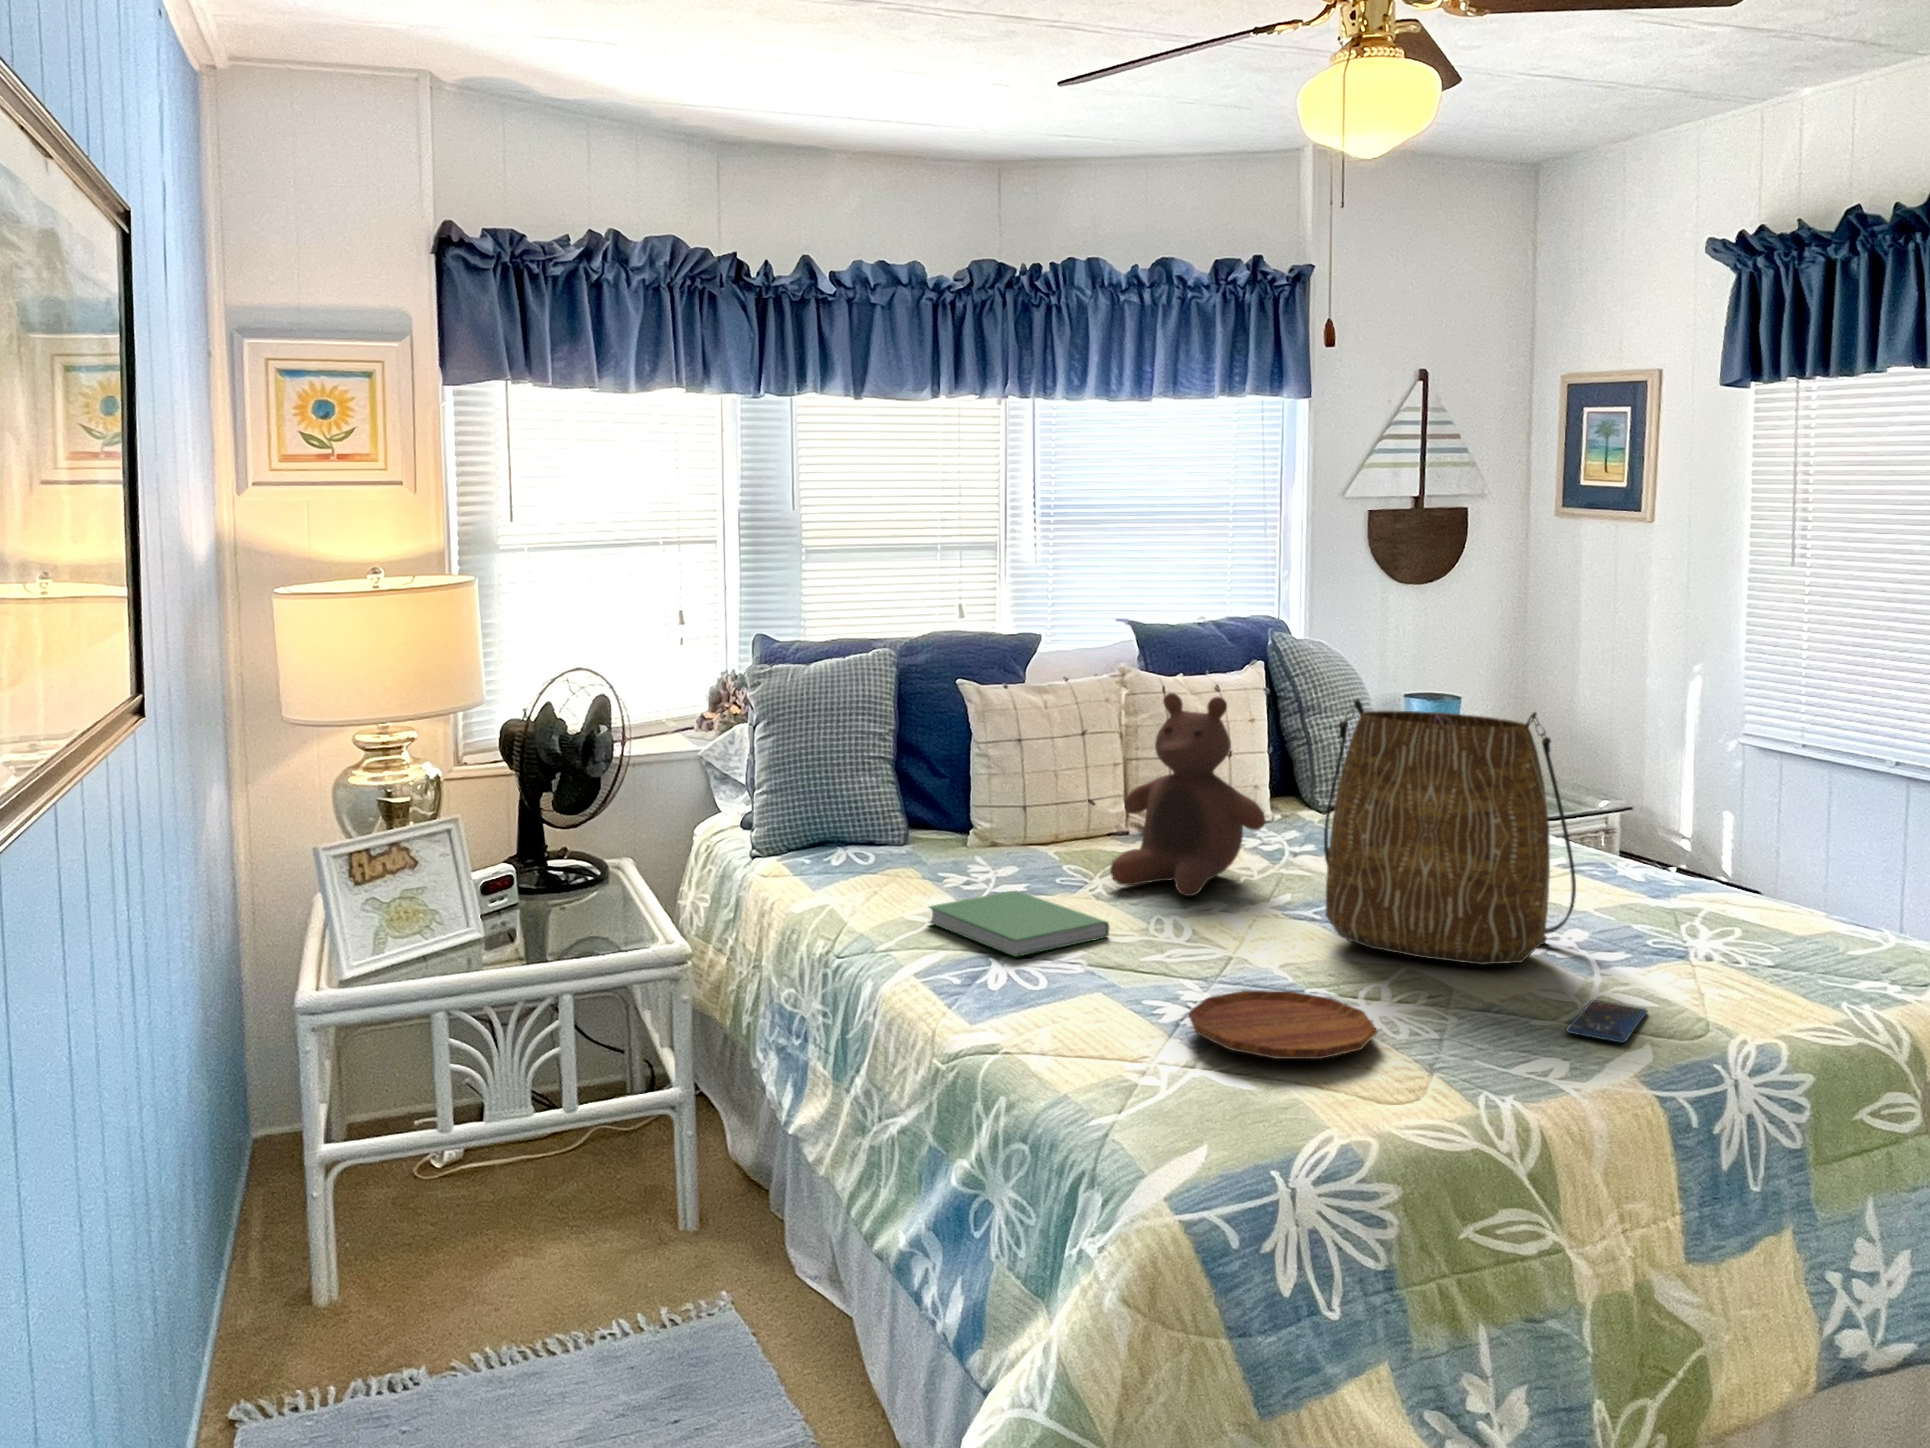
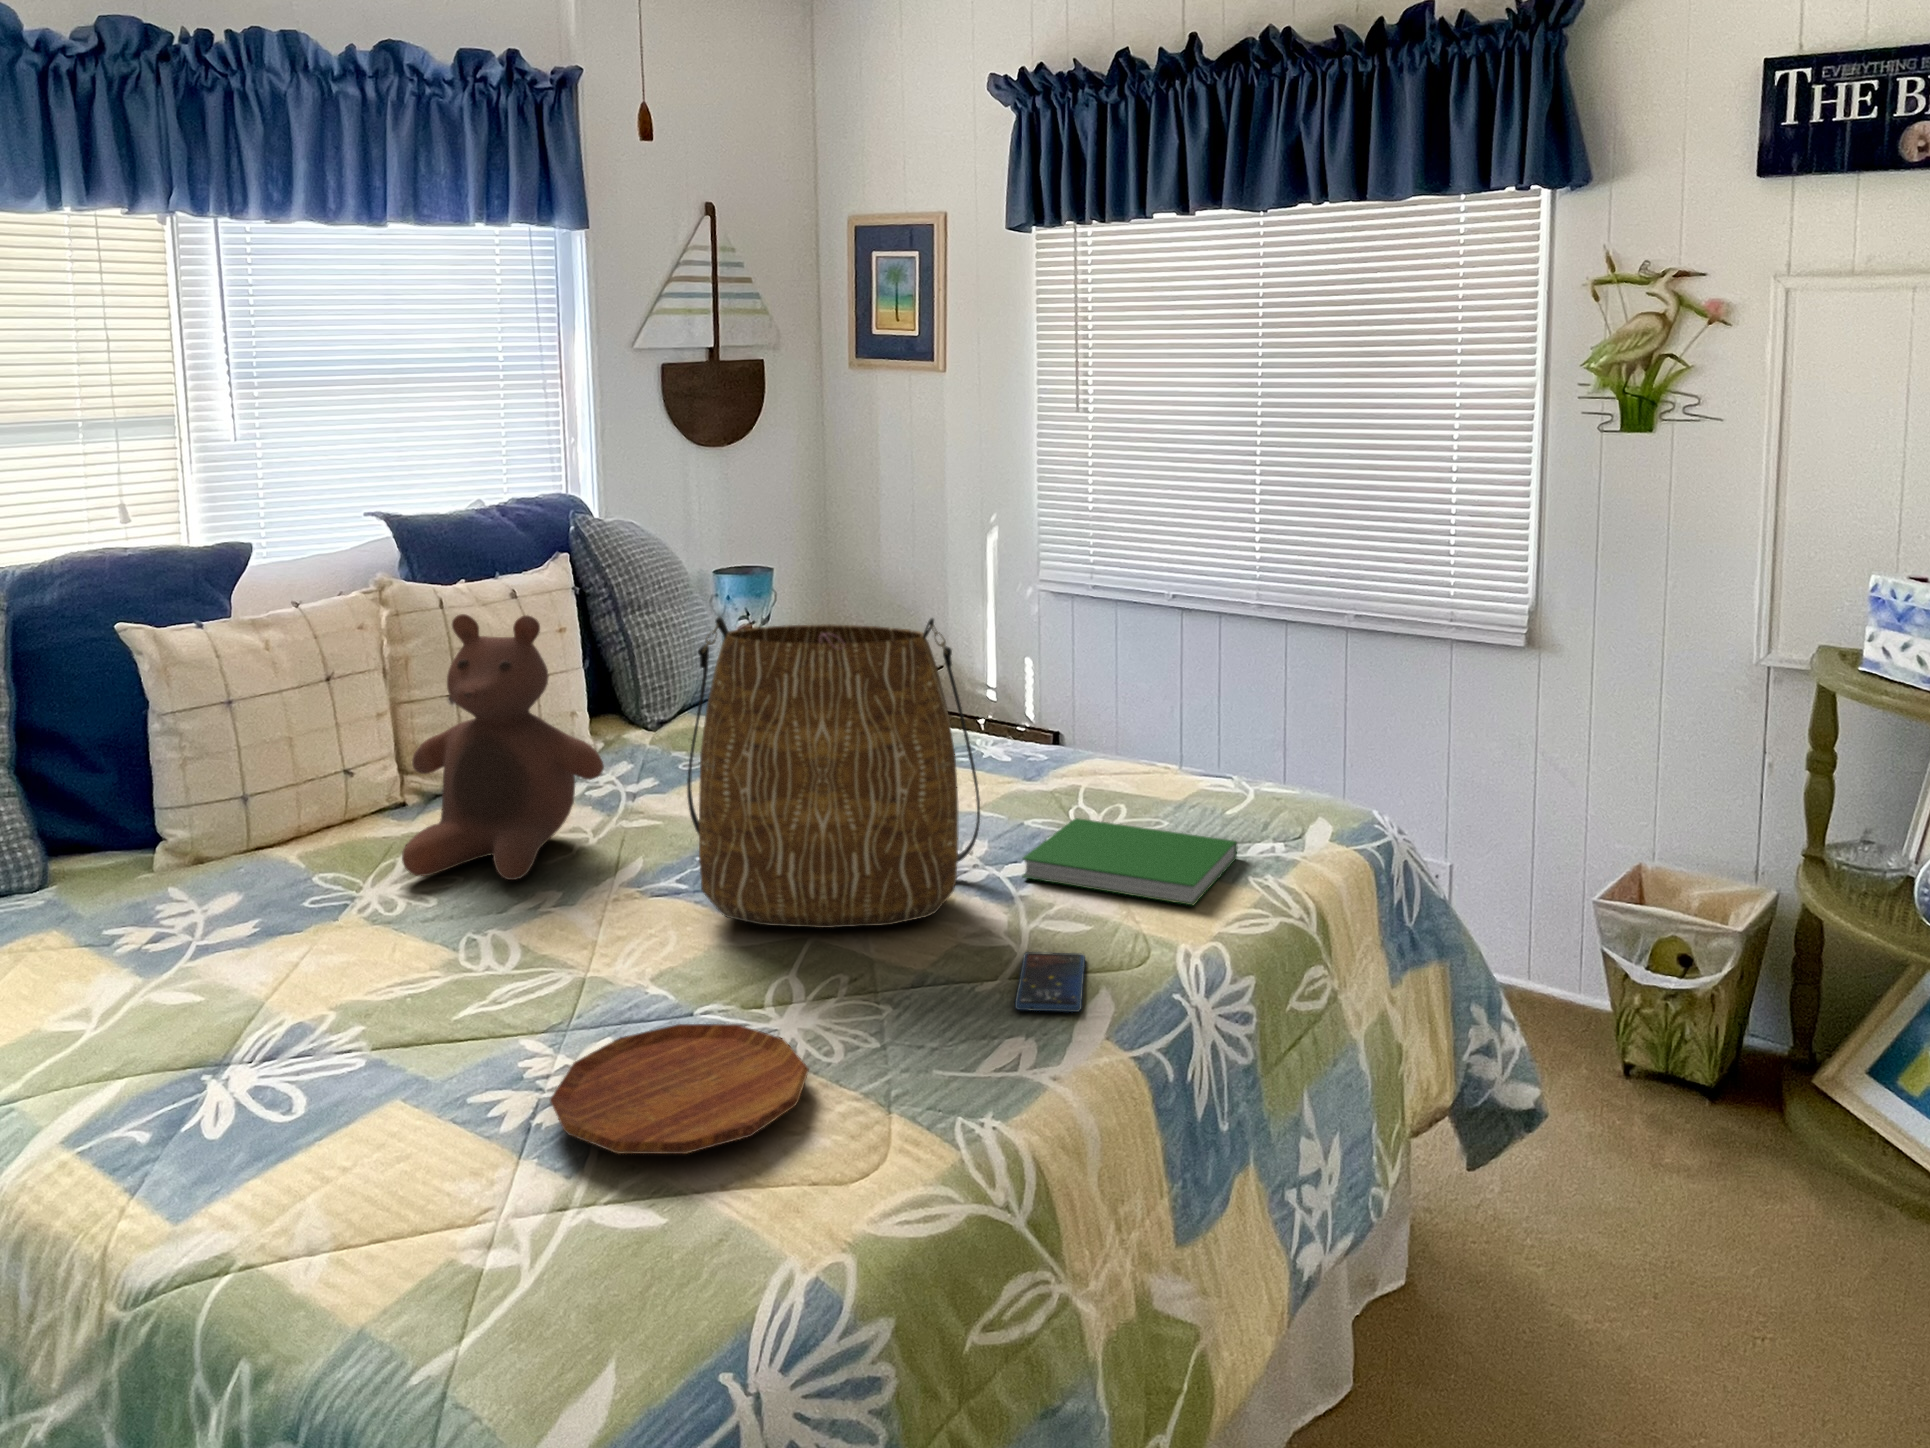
hardcover book: present [929,891,1110,957] -> present [1023,818,1237,905]

